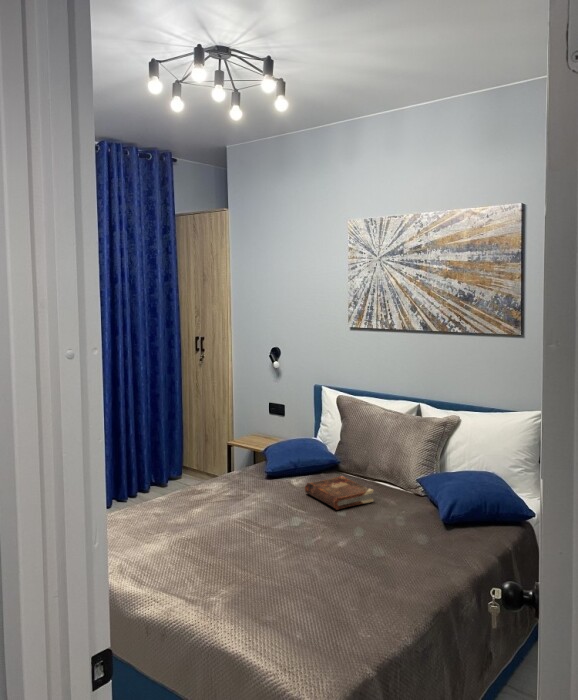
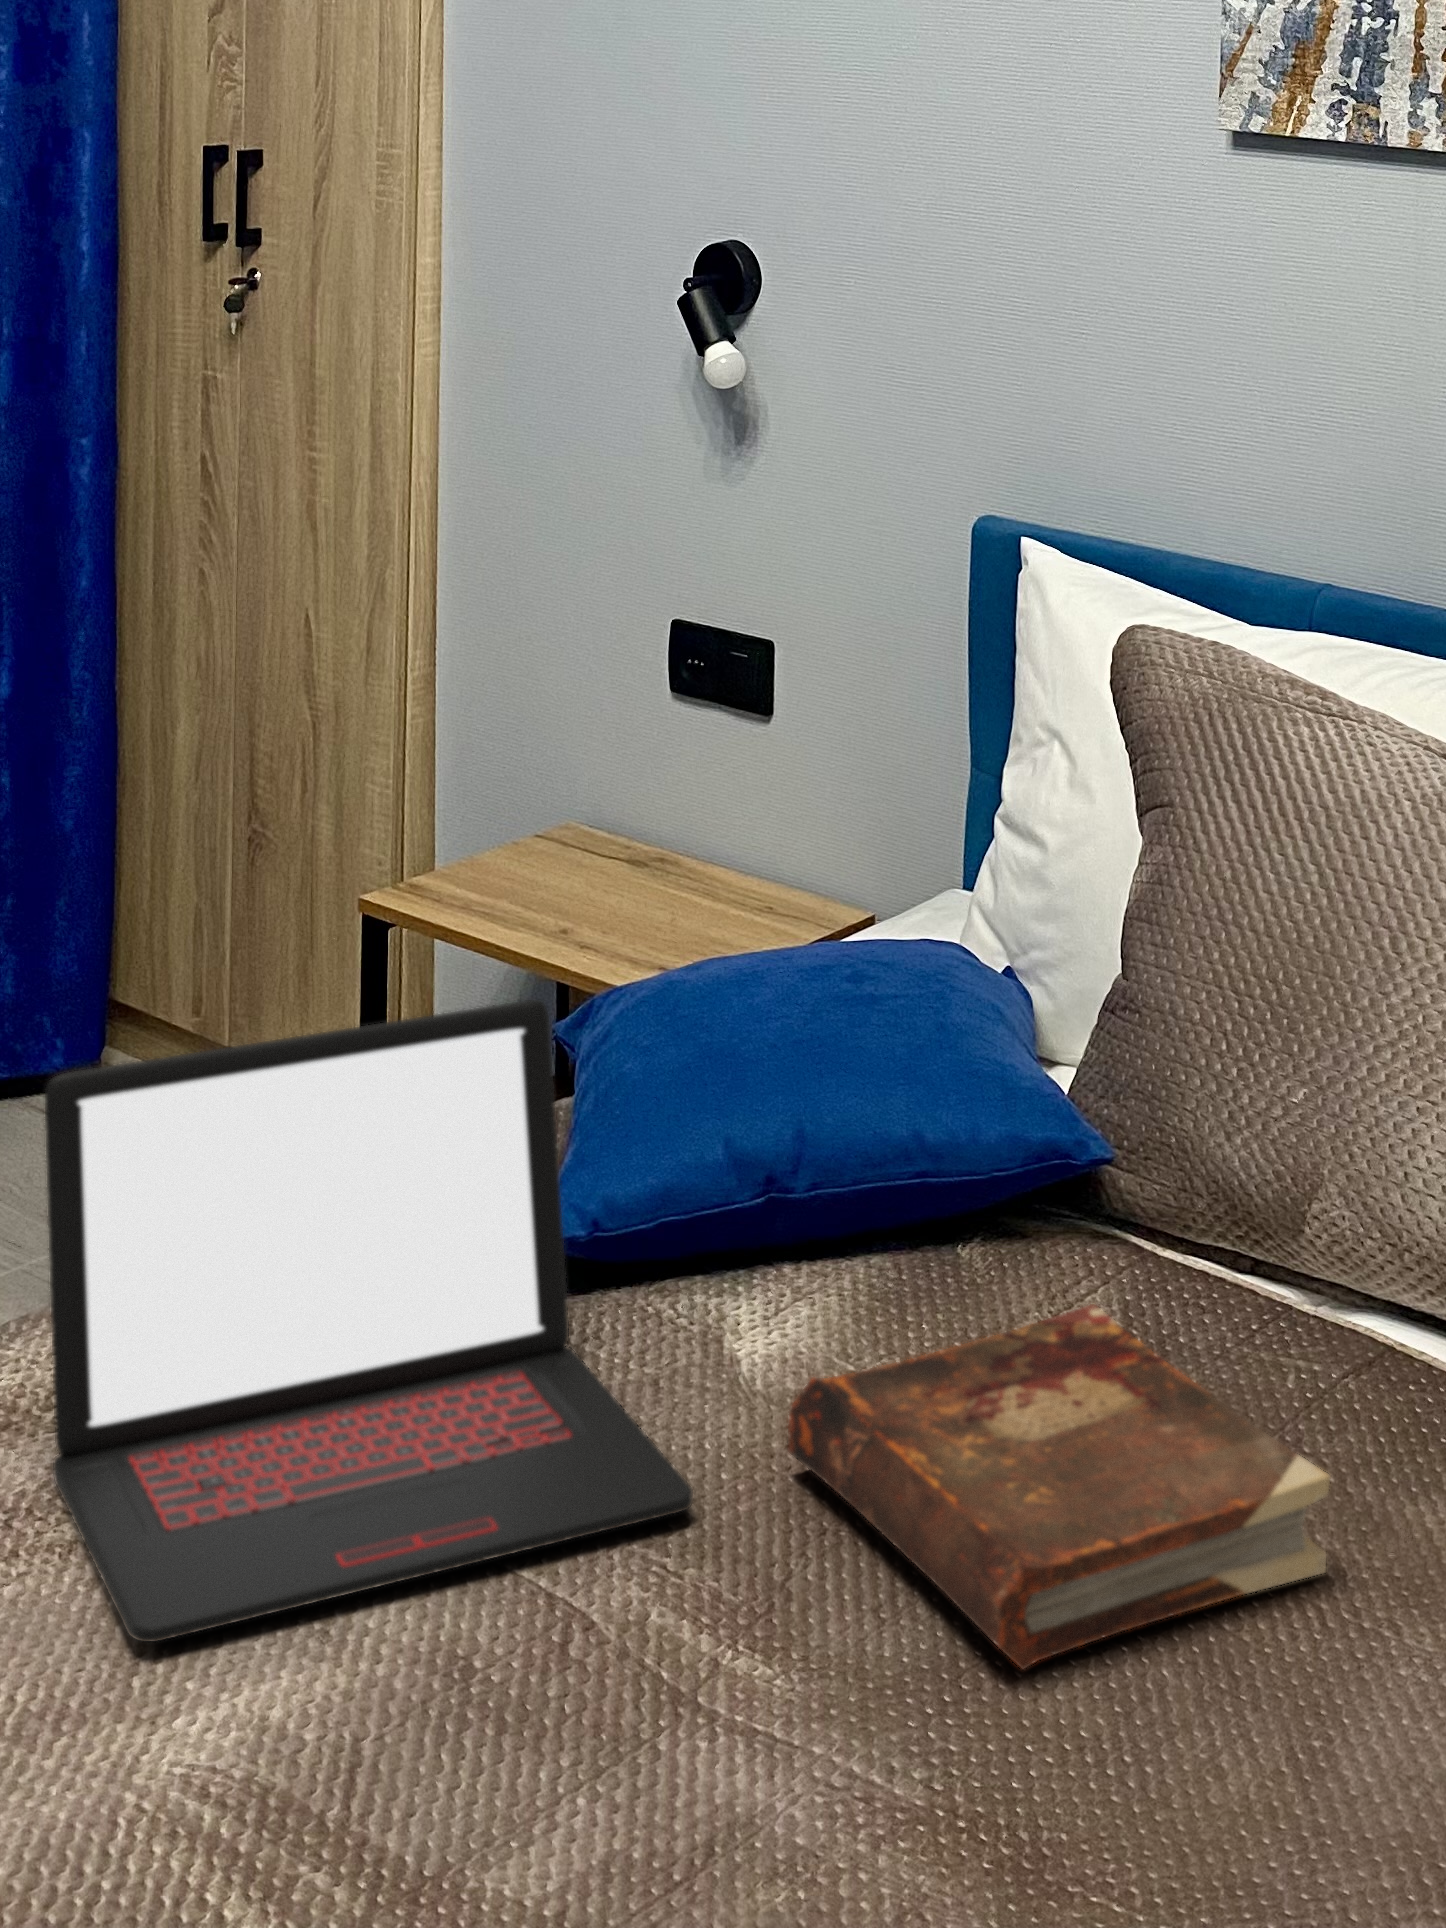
laptop: none [211,441,294,509] -> present [45,1000,693,1642]

